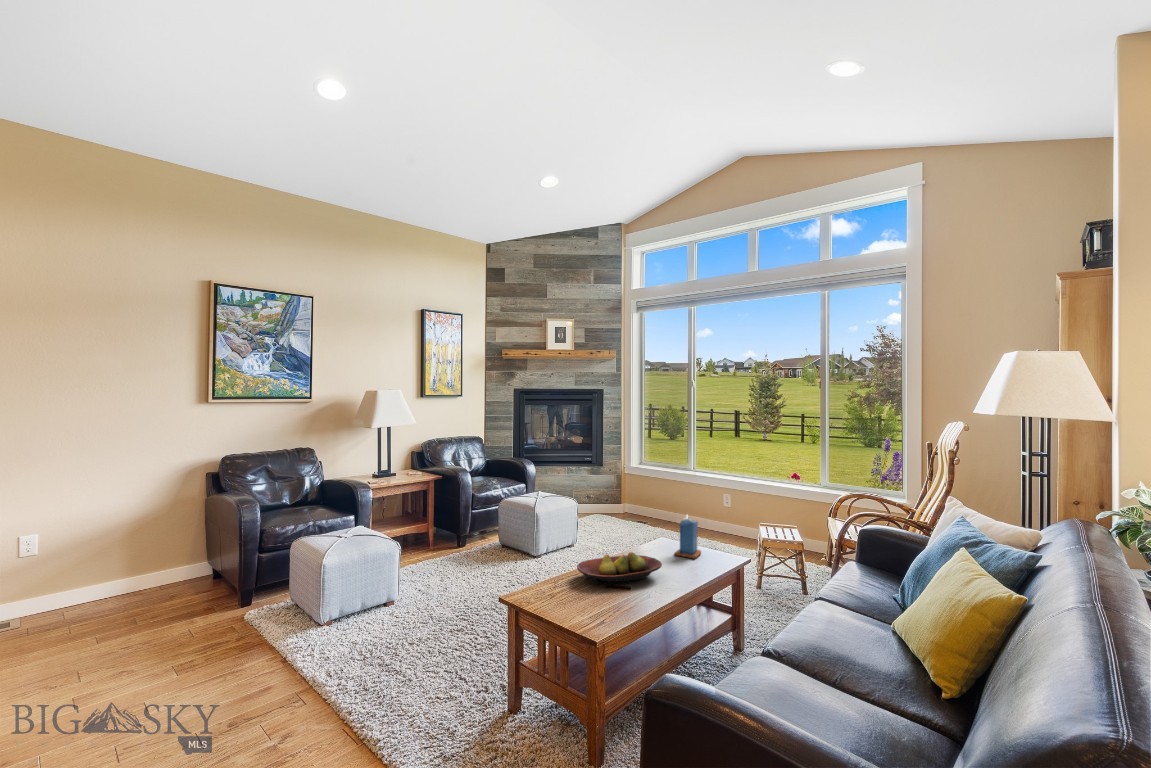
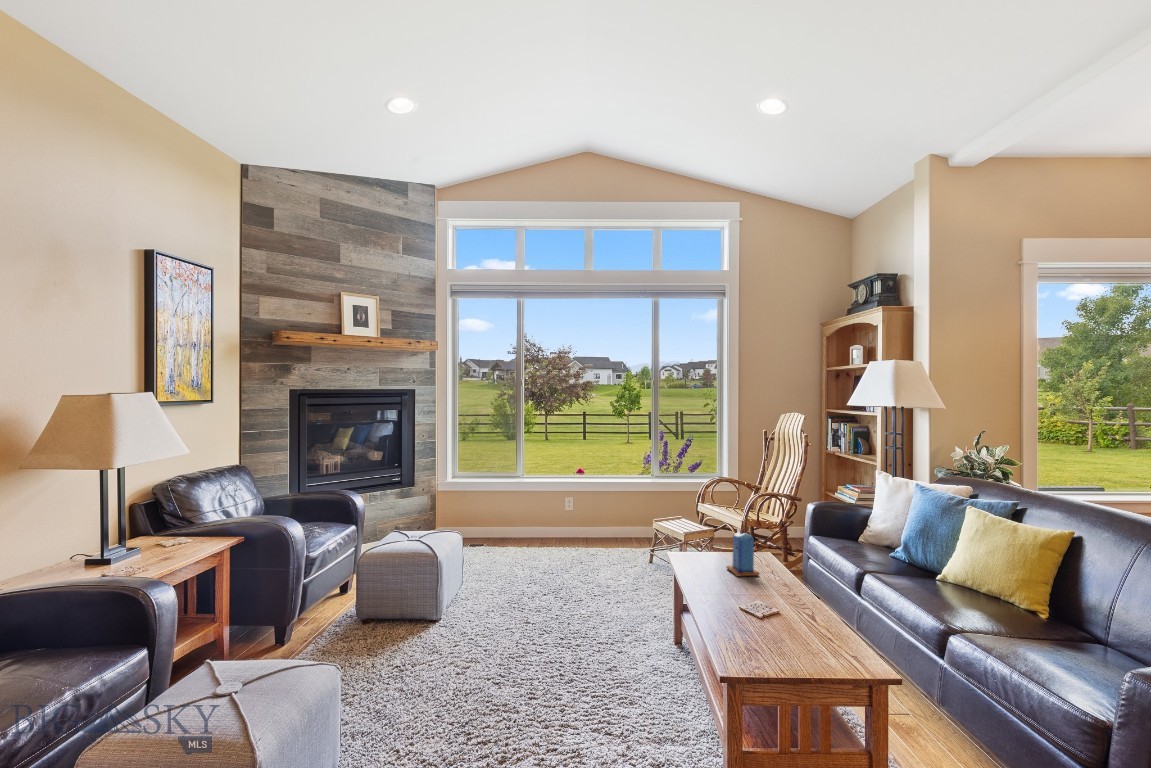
fruit bowl: present [577,552,662,584] -> none [735,583,806,631]

